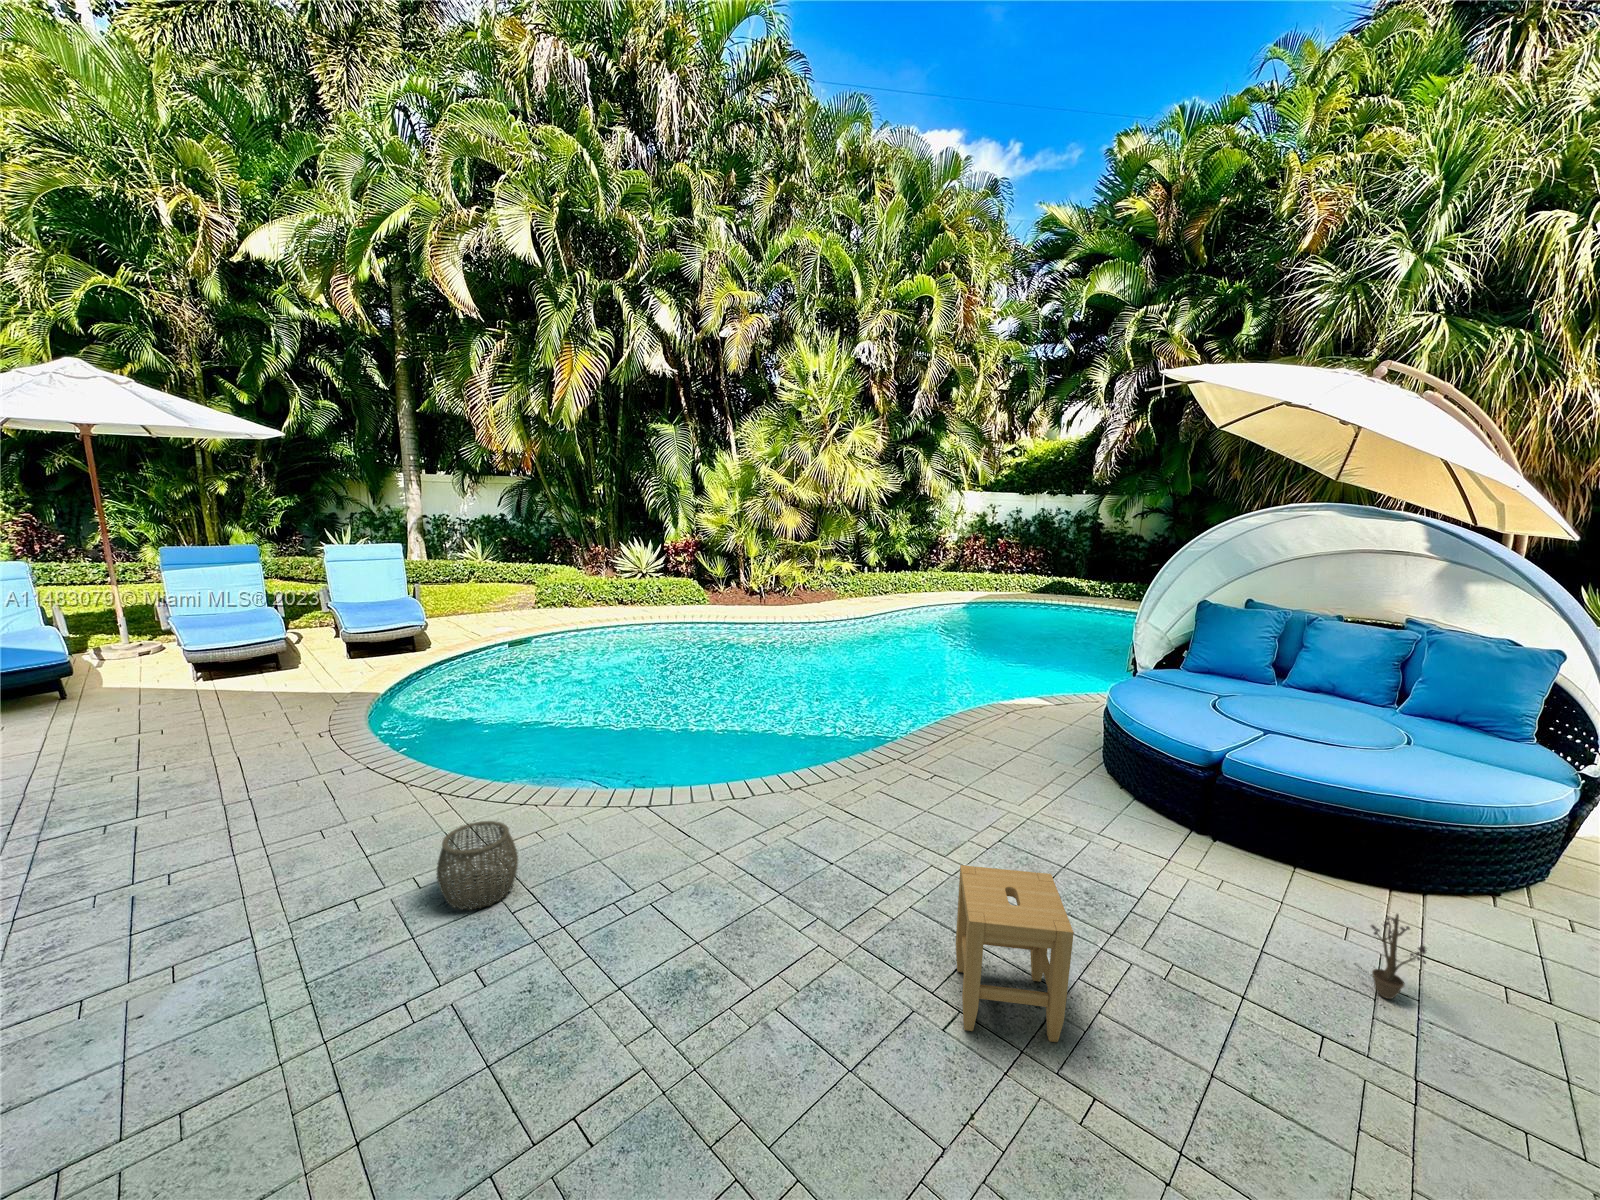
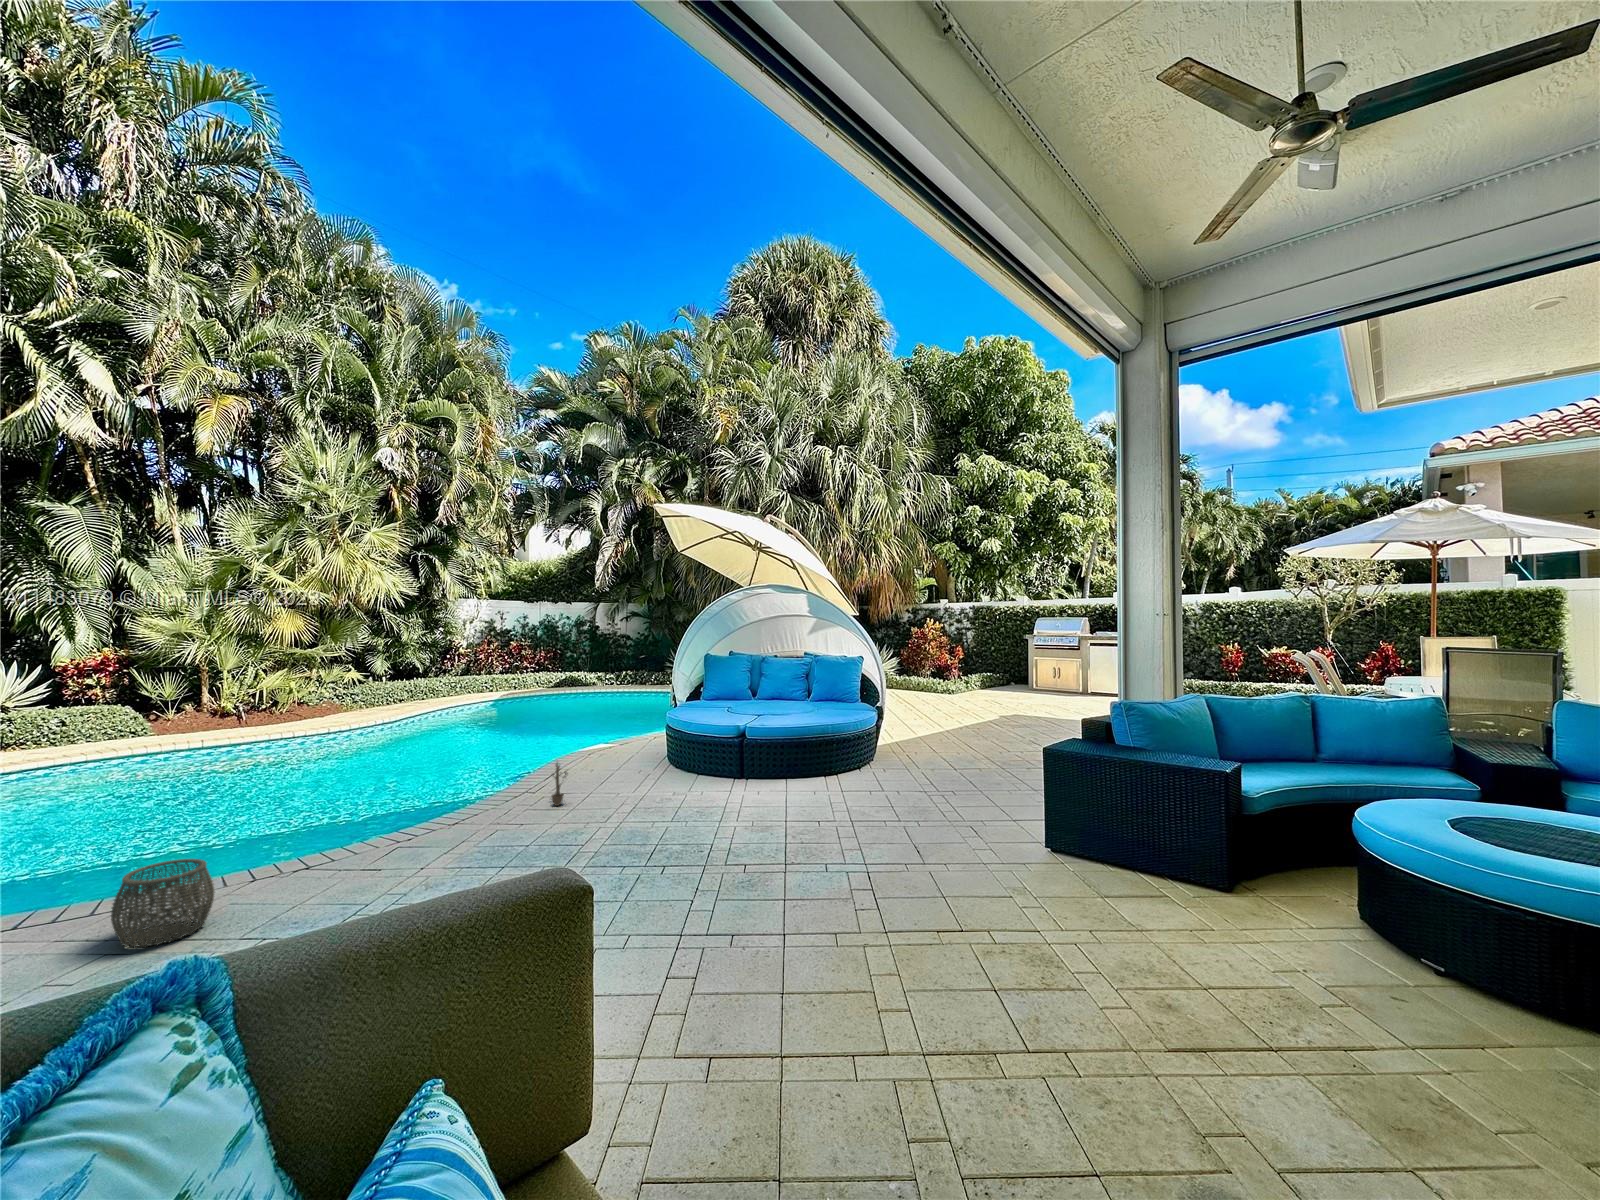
stool: present [956,865,1074,1042] -> none [630,770,704,862]
decorative plant: present [1355,914,1427,999] -> present [551,763,568,806]

